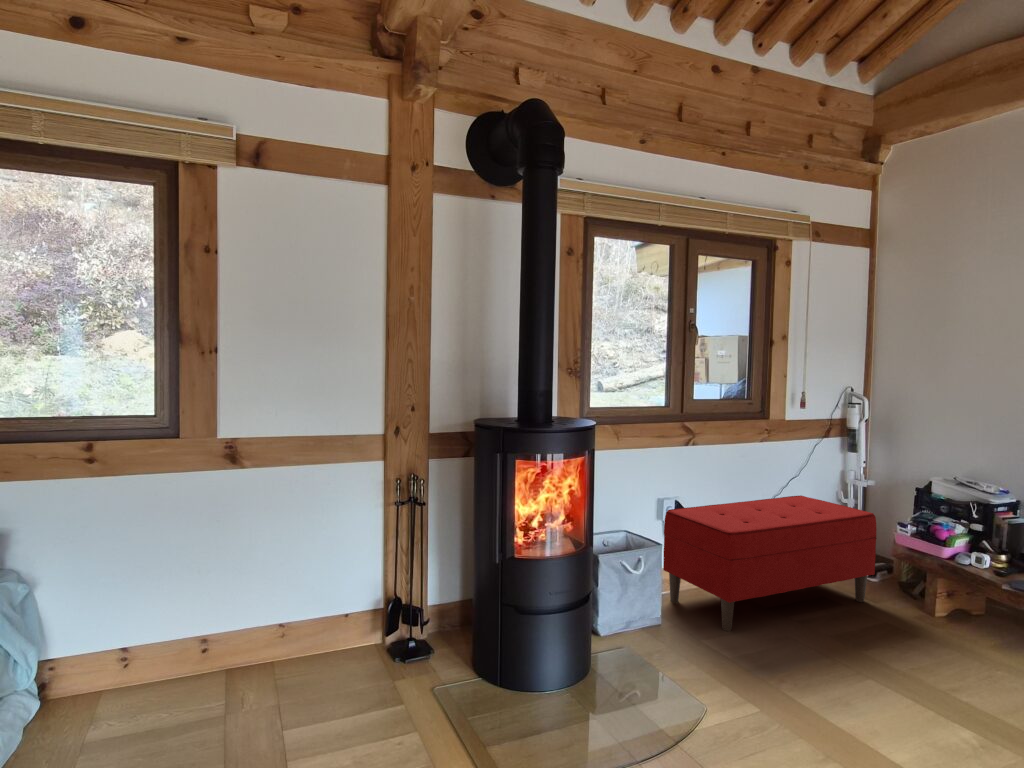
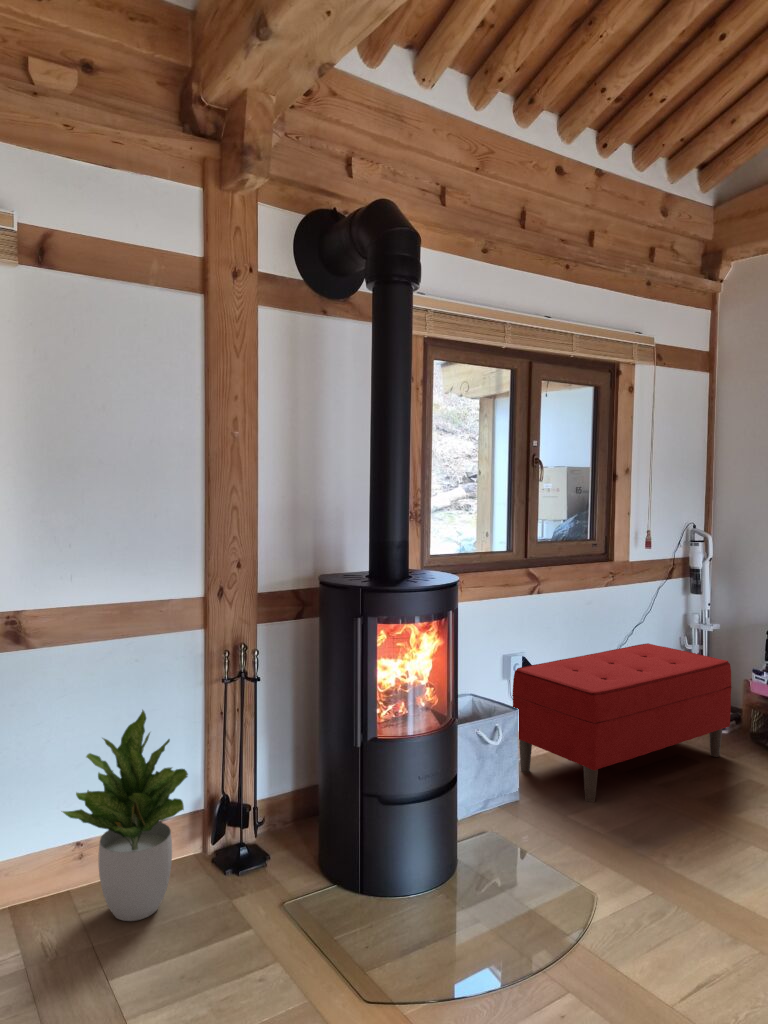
potted plant: none [260,520,364,689] -> present [63,710,188,921]

